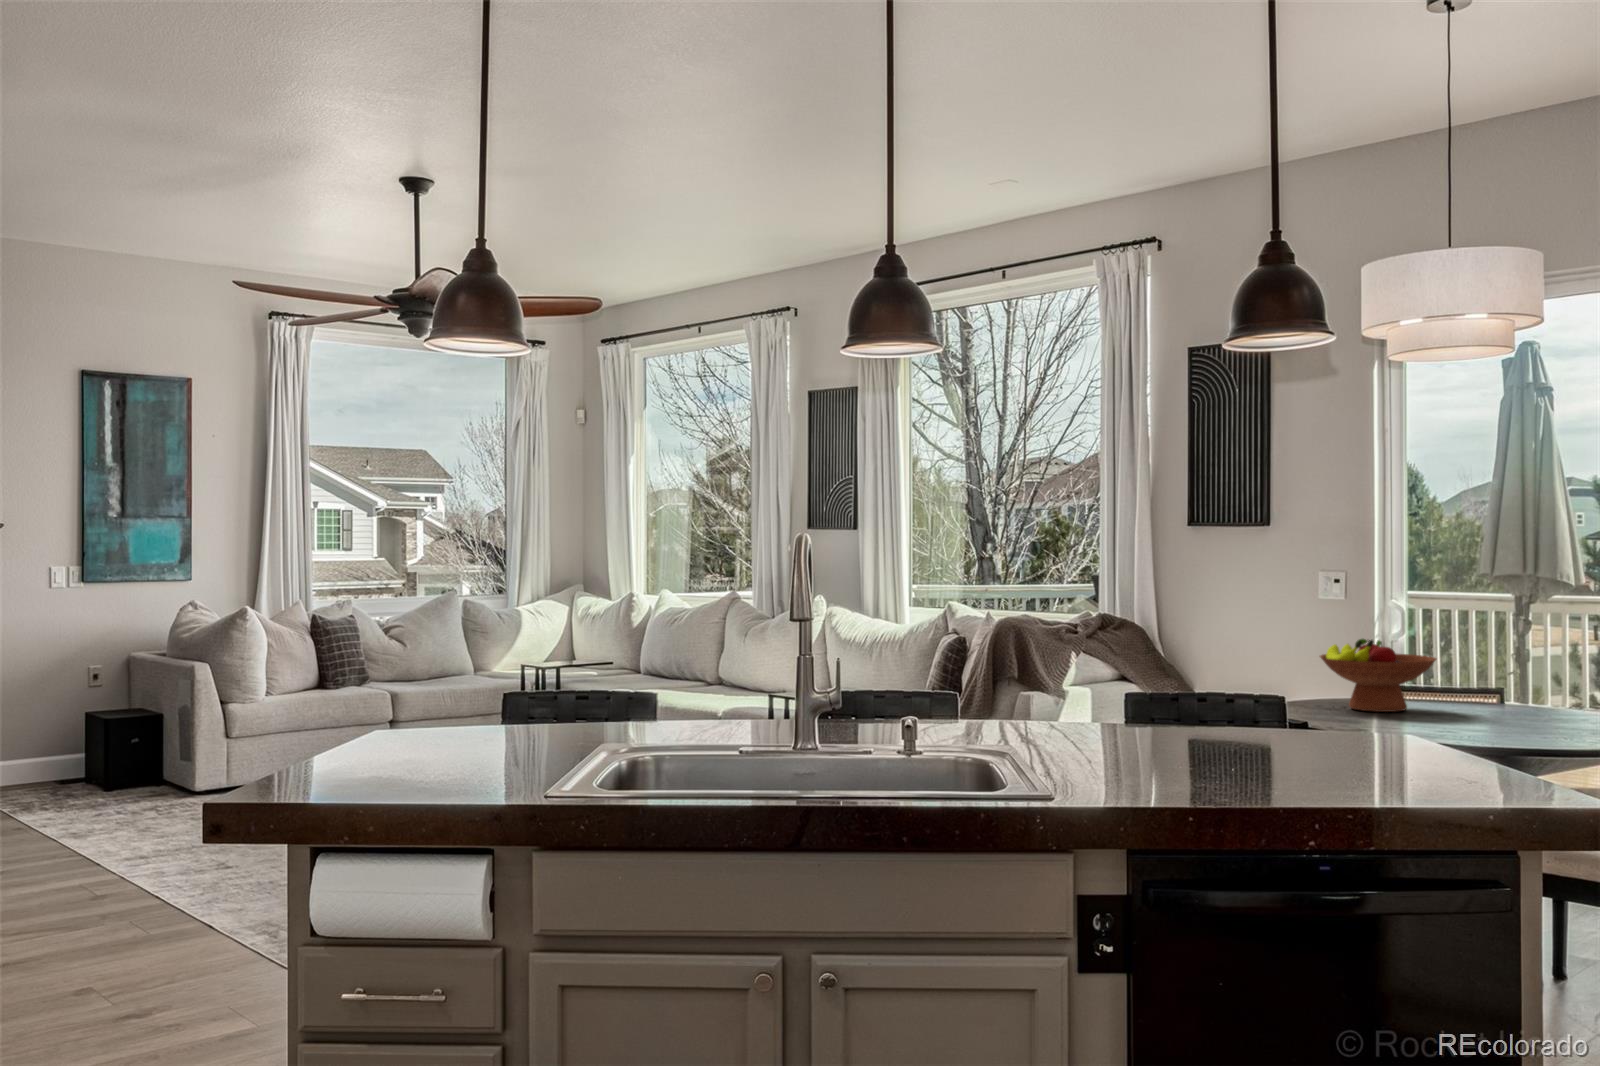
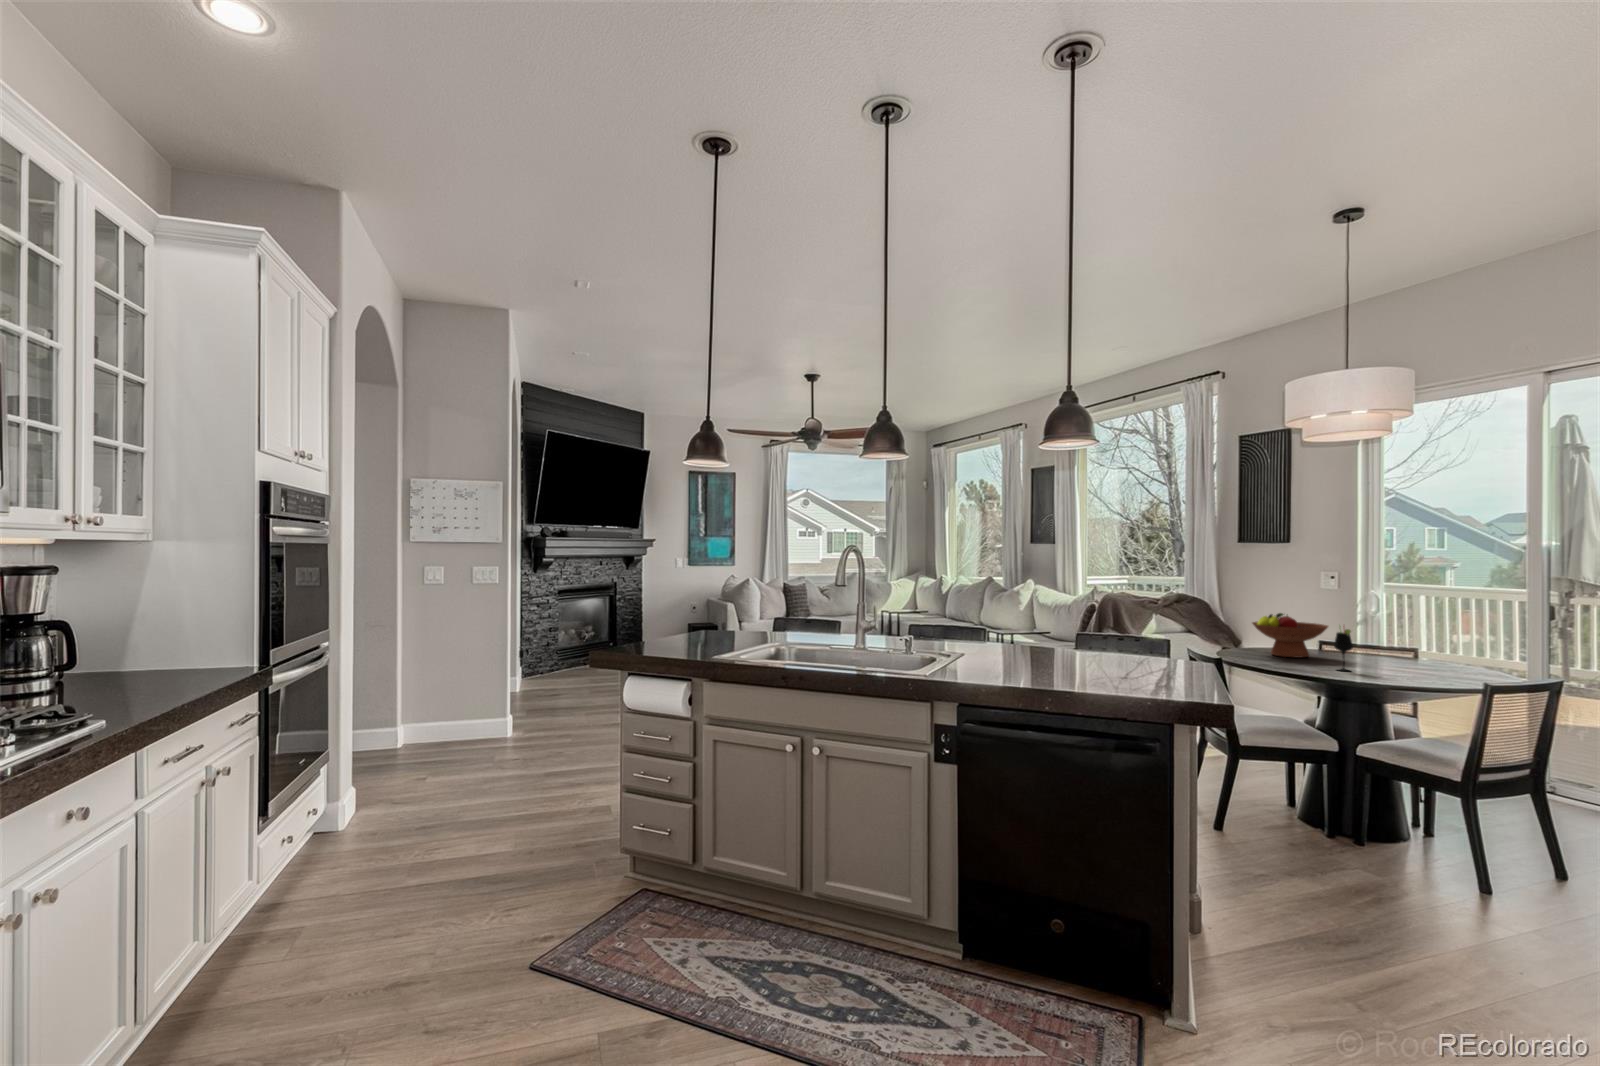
wine glass: none [1481,654,1510,730] -> present [1334,626,1353,671]

